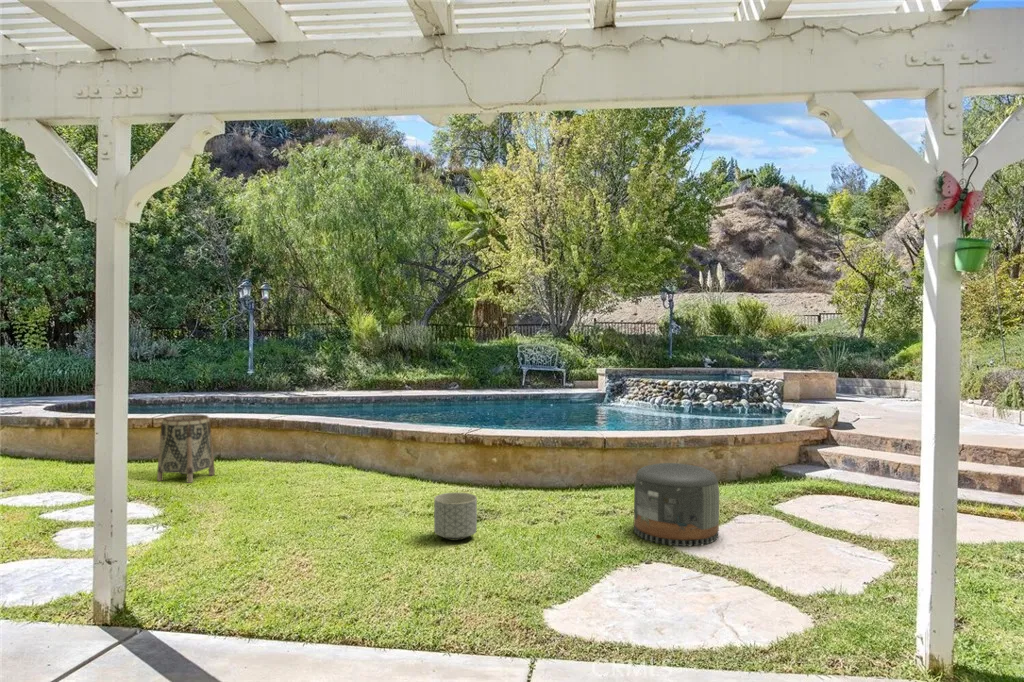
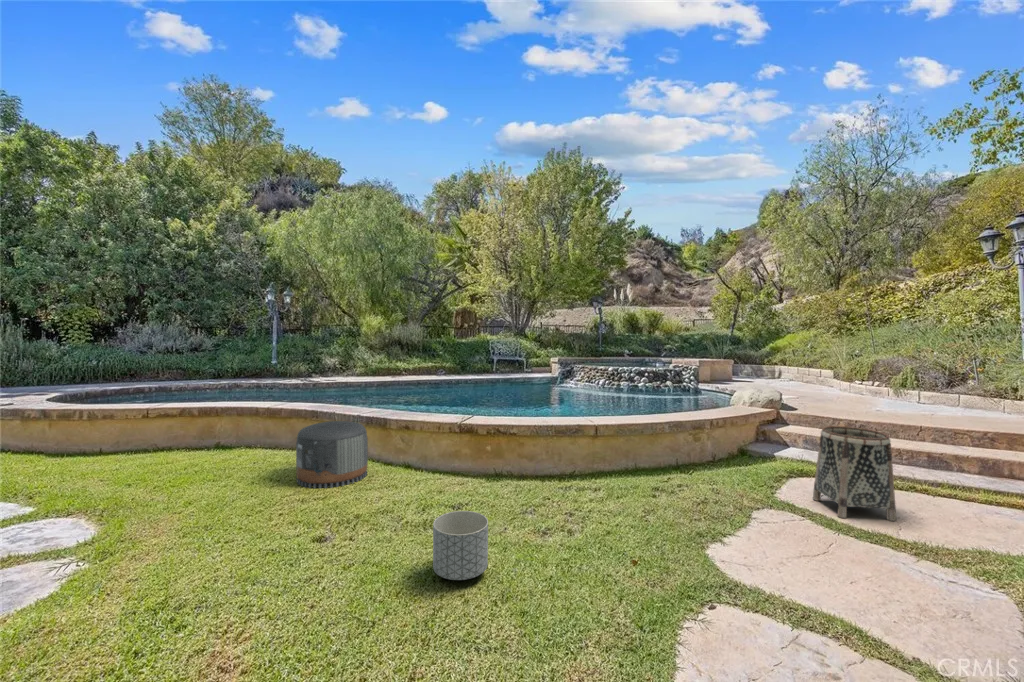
basket: present [157,414,215,483] -> present [813,426,896,521]
pouf: present [634,463,719,546] -> present [296,421,368,489]

